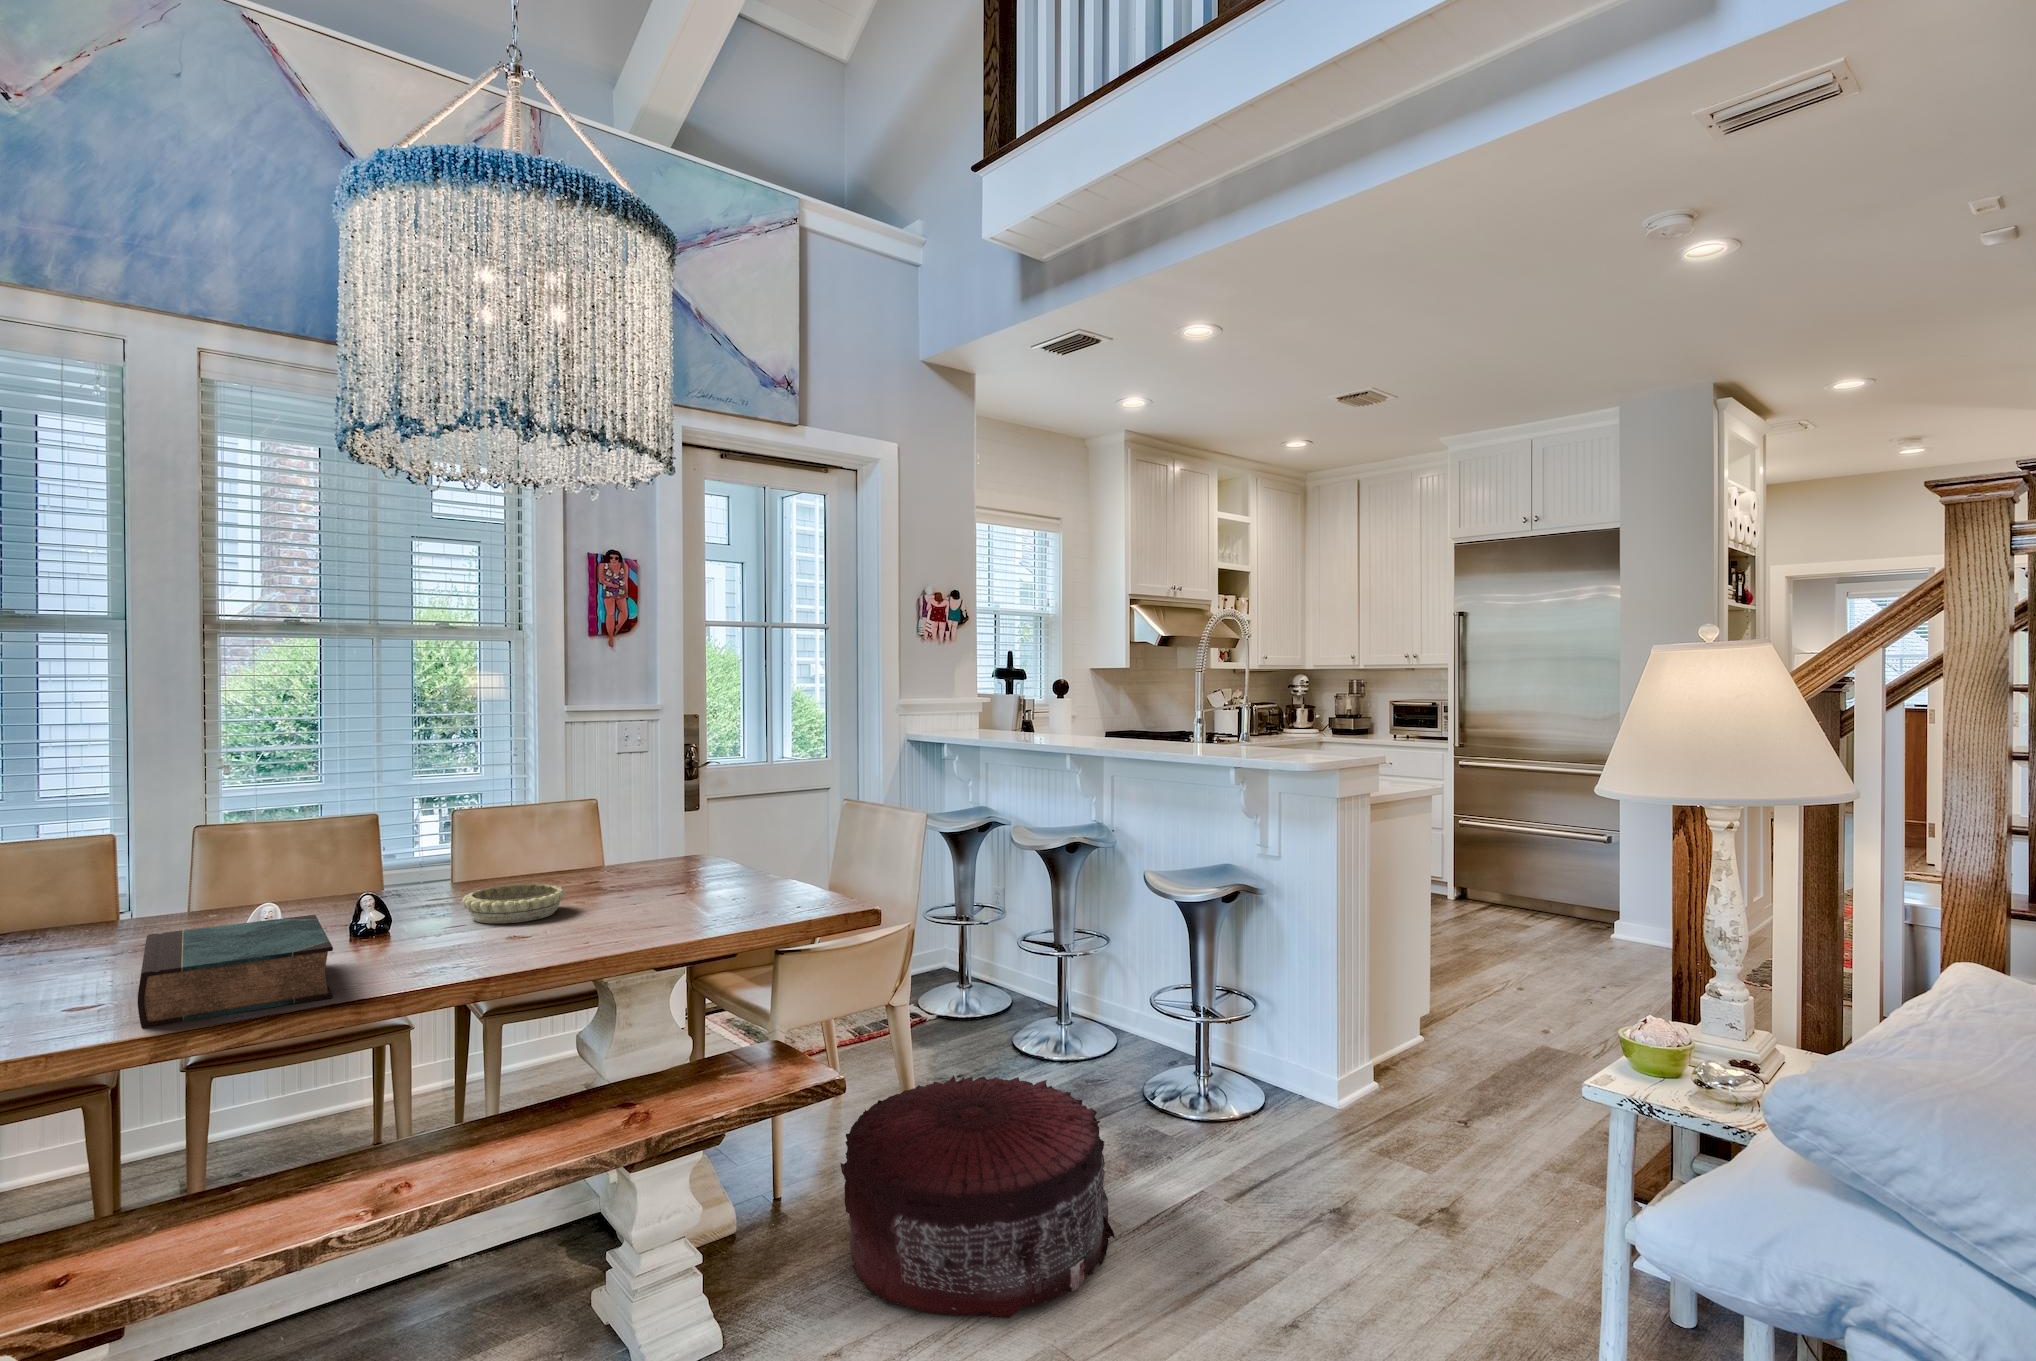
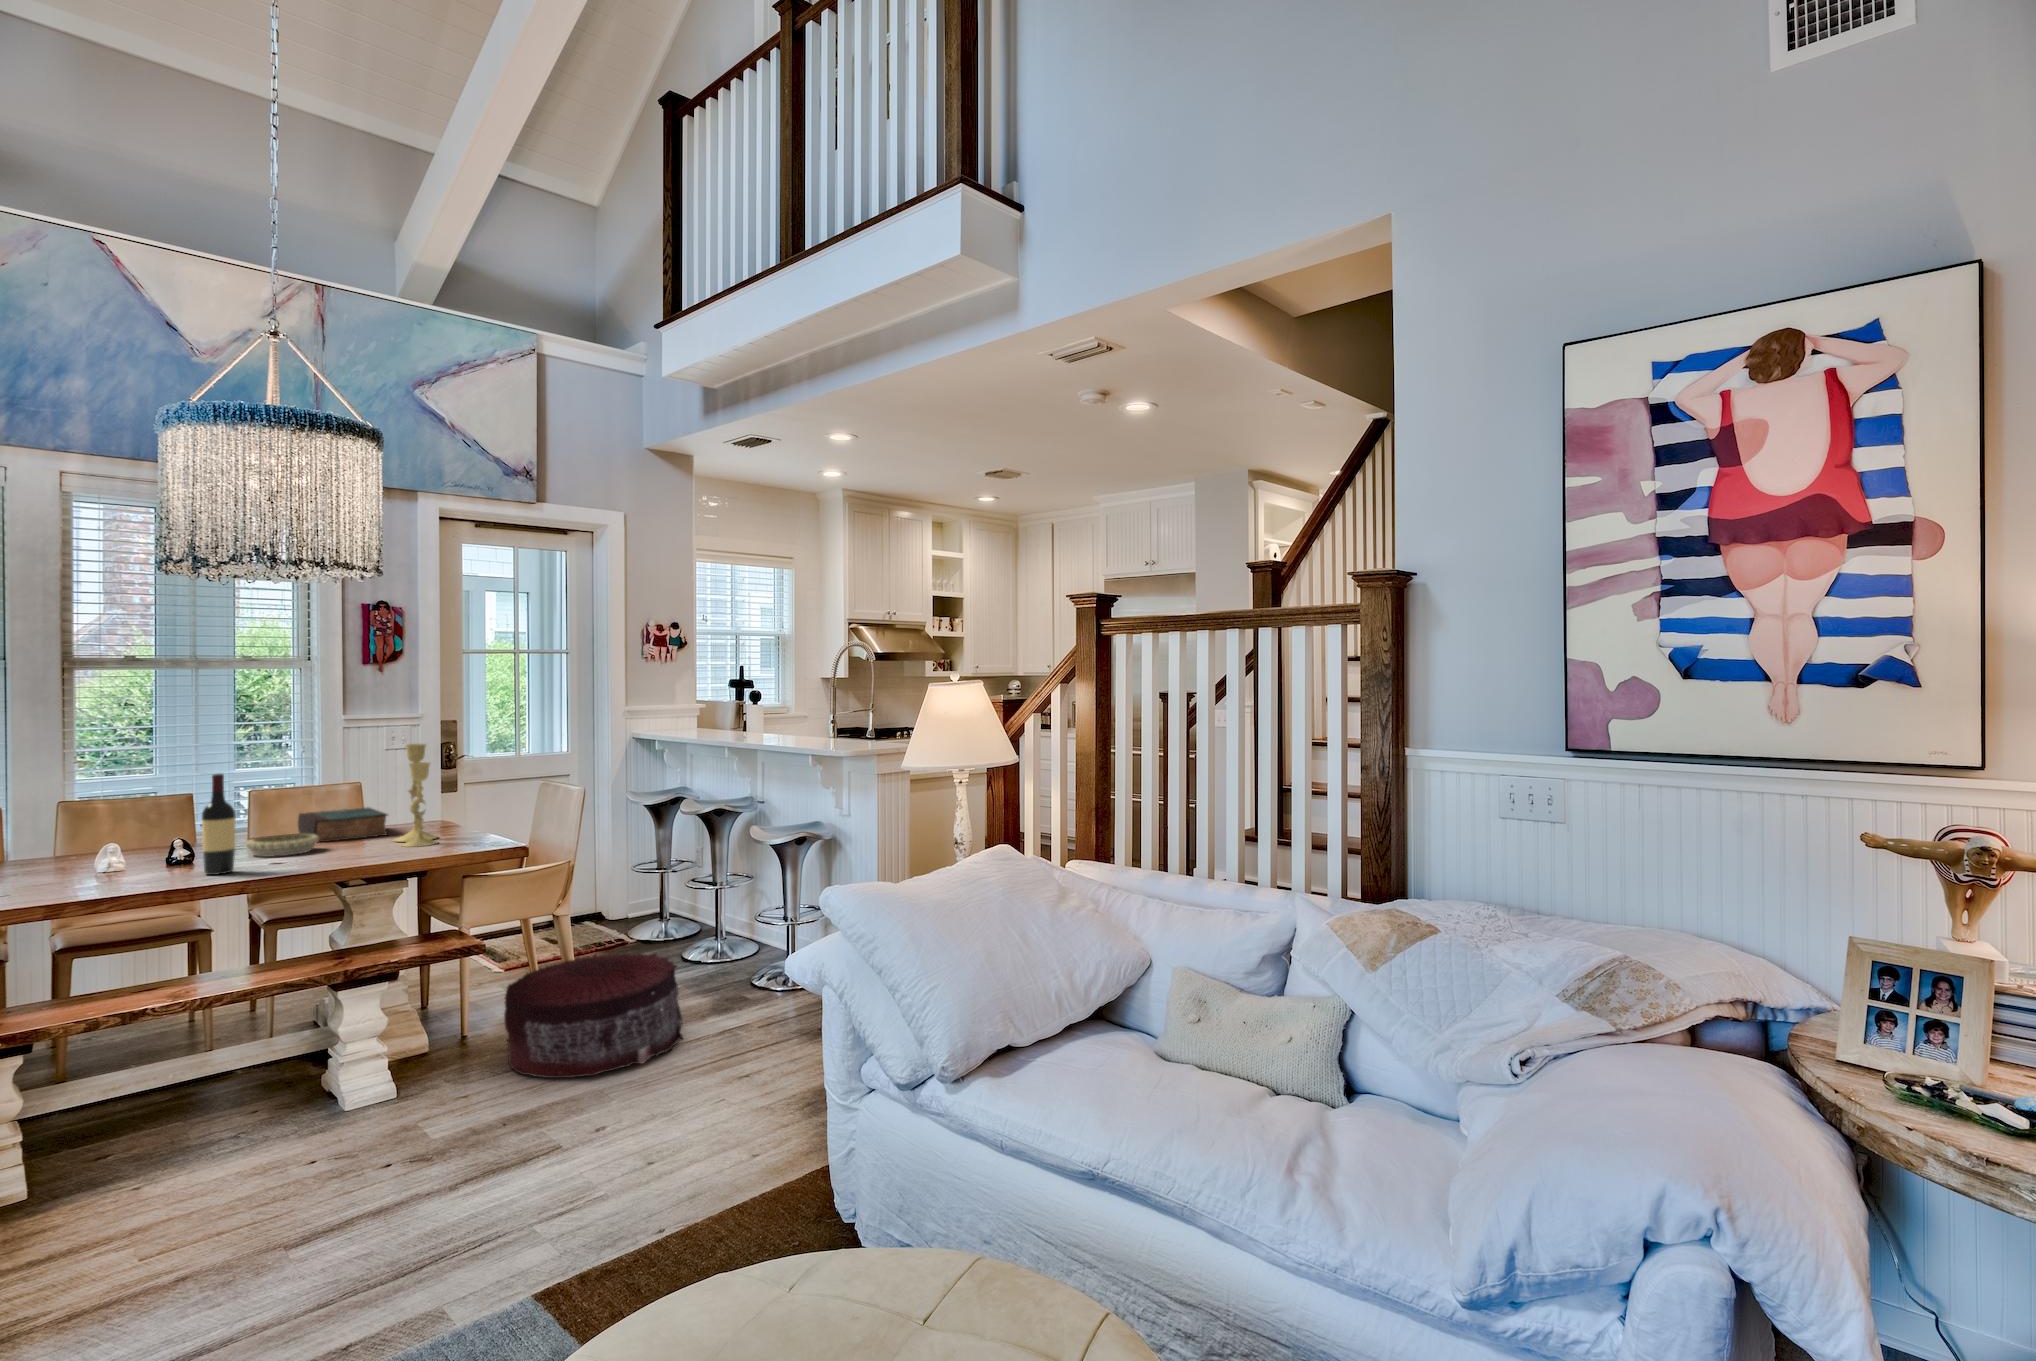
candlestick: none [664,746,734,909] -> present [395,744,438,847]
wine bottle: none [406,794,457,966] -> present [202,774,236,875]
book: present [138,915,333,1028] -> present [298,808,387,842]

